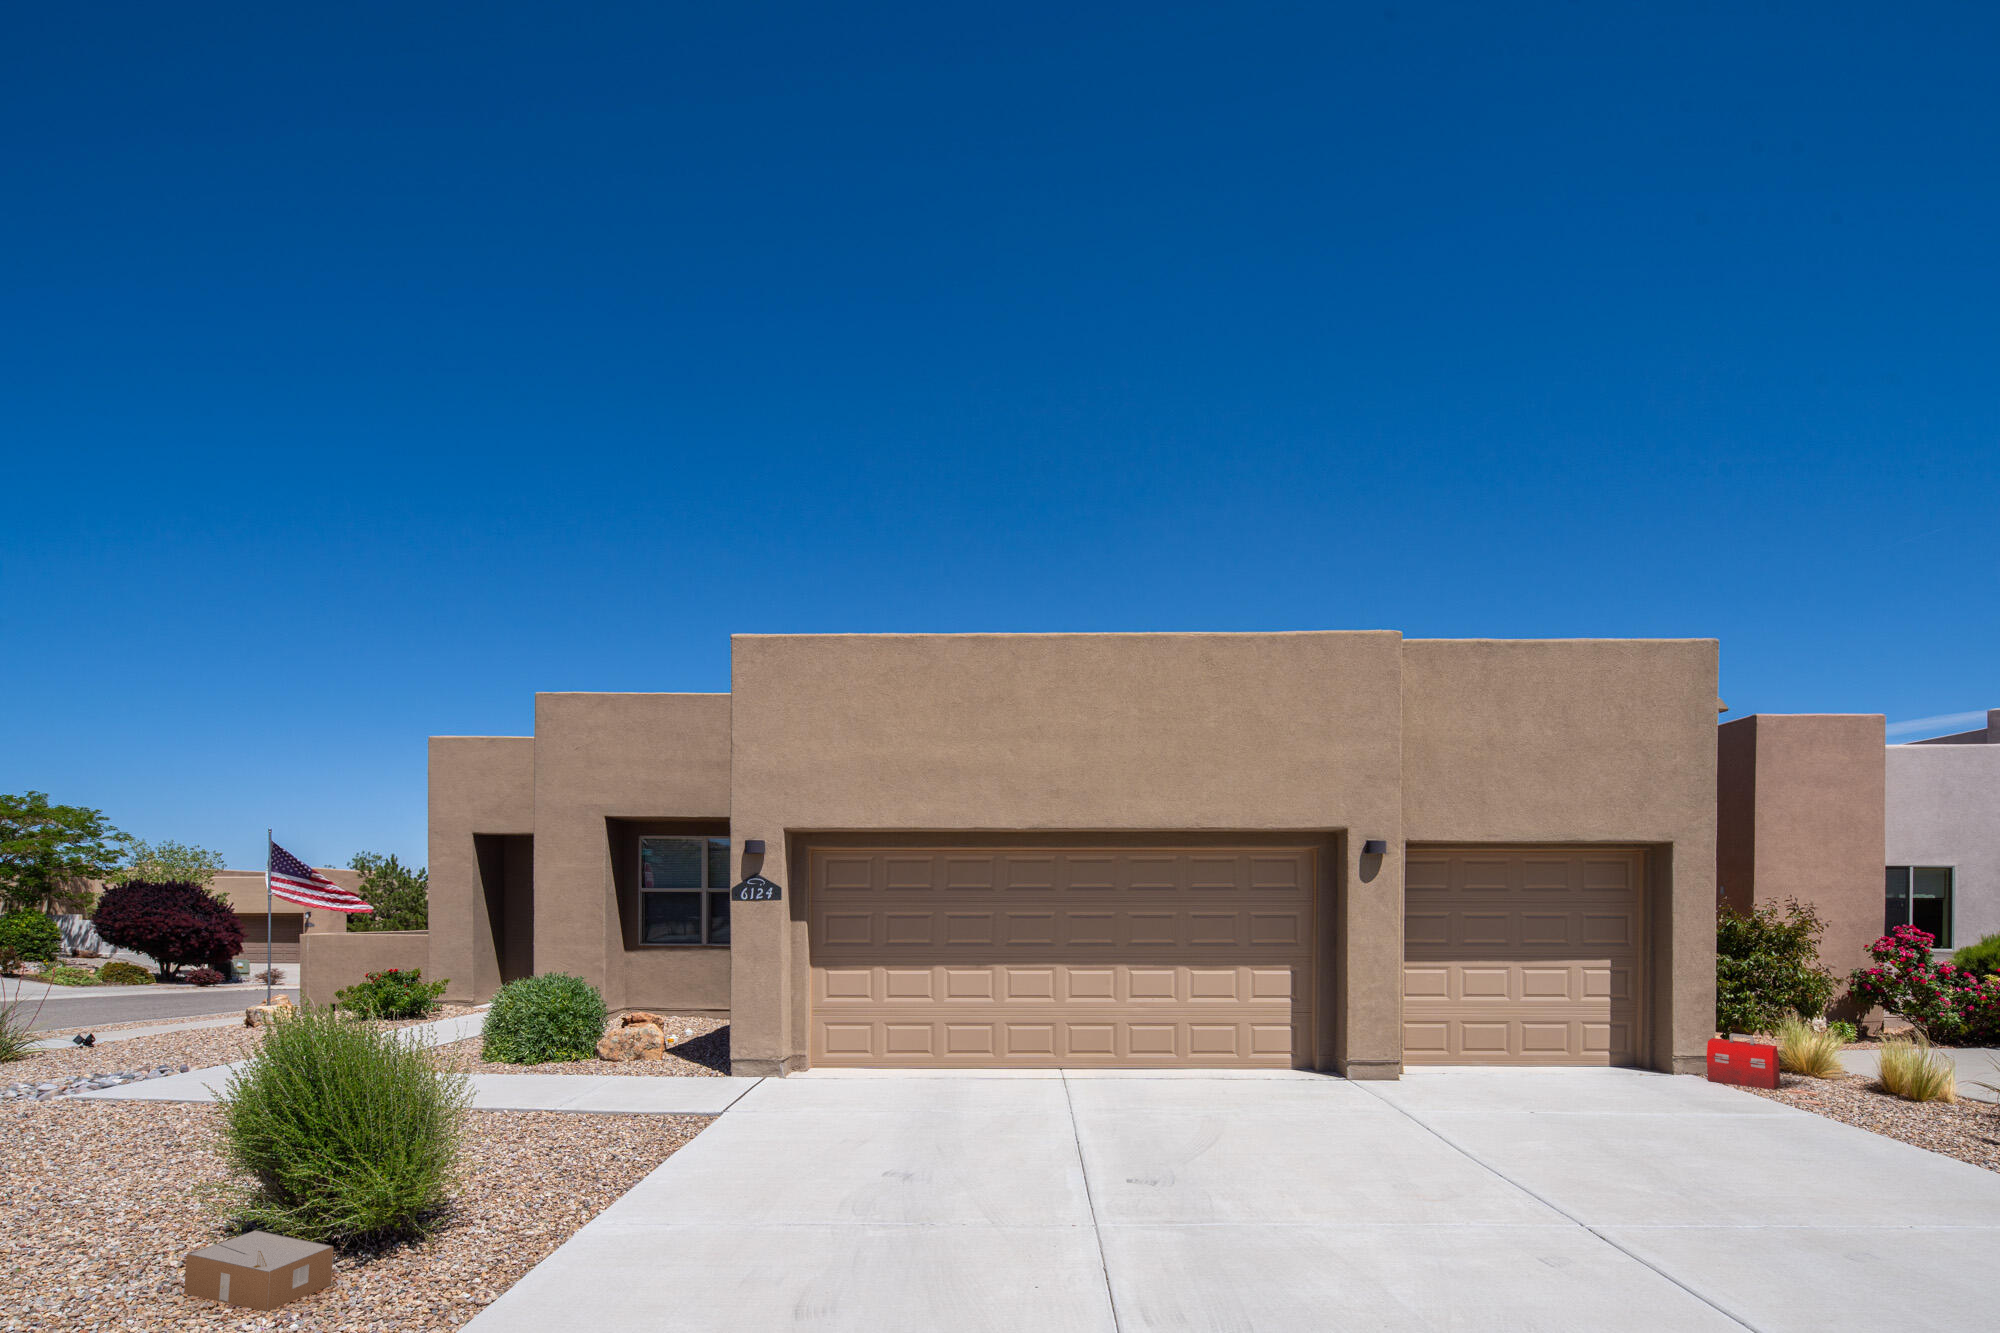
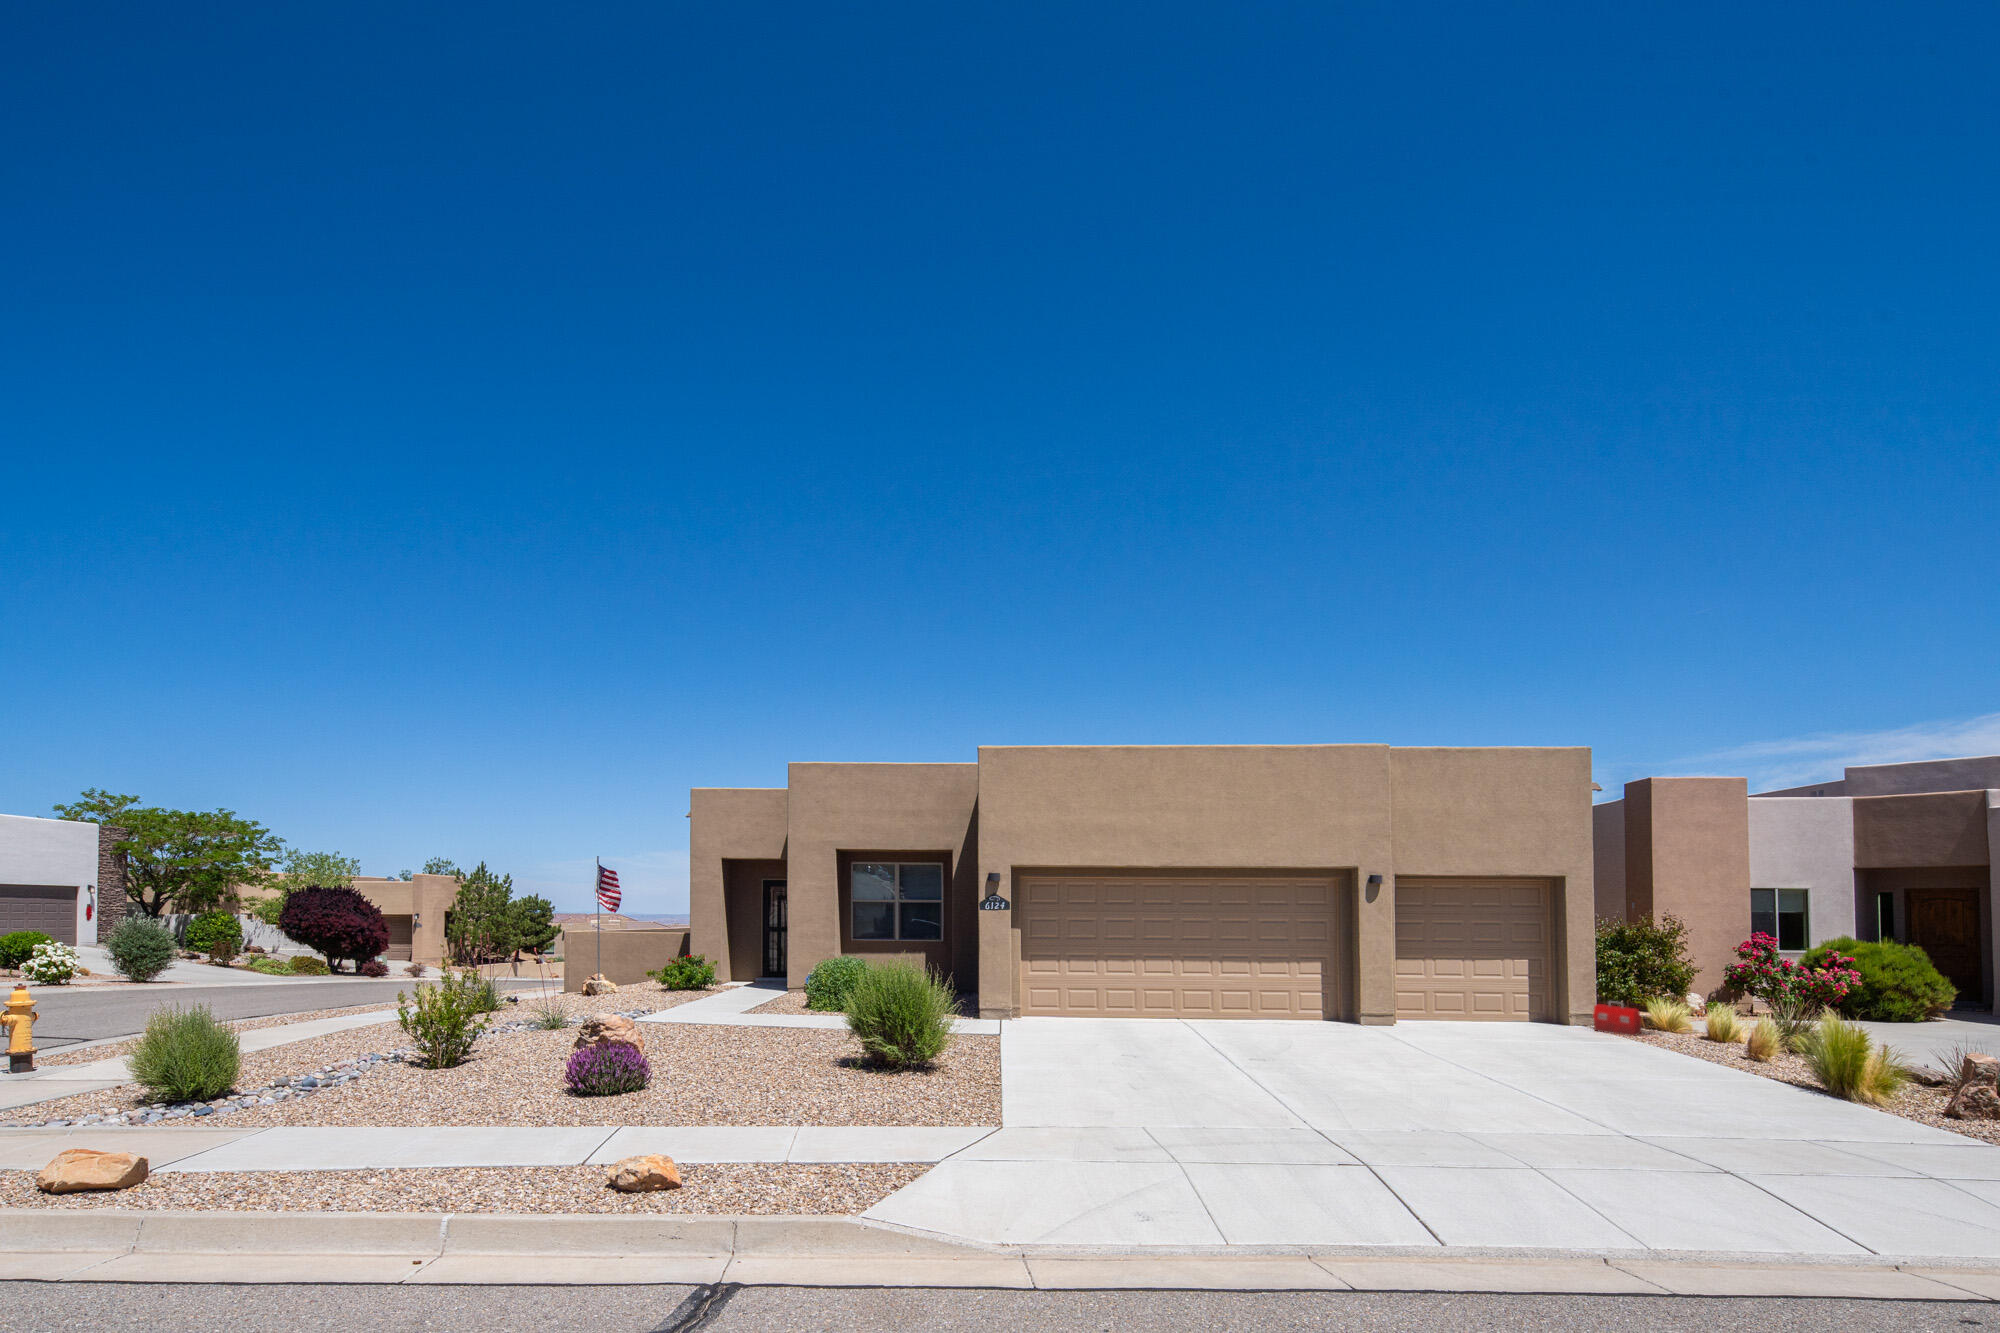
cardboard box: present [184,1230,334,1312] -> none [776,1072,841,1105]

